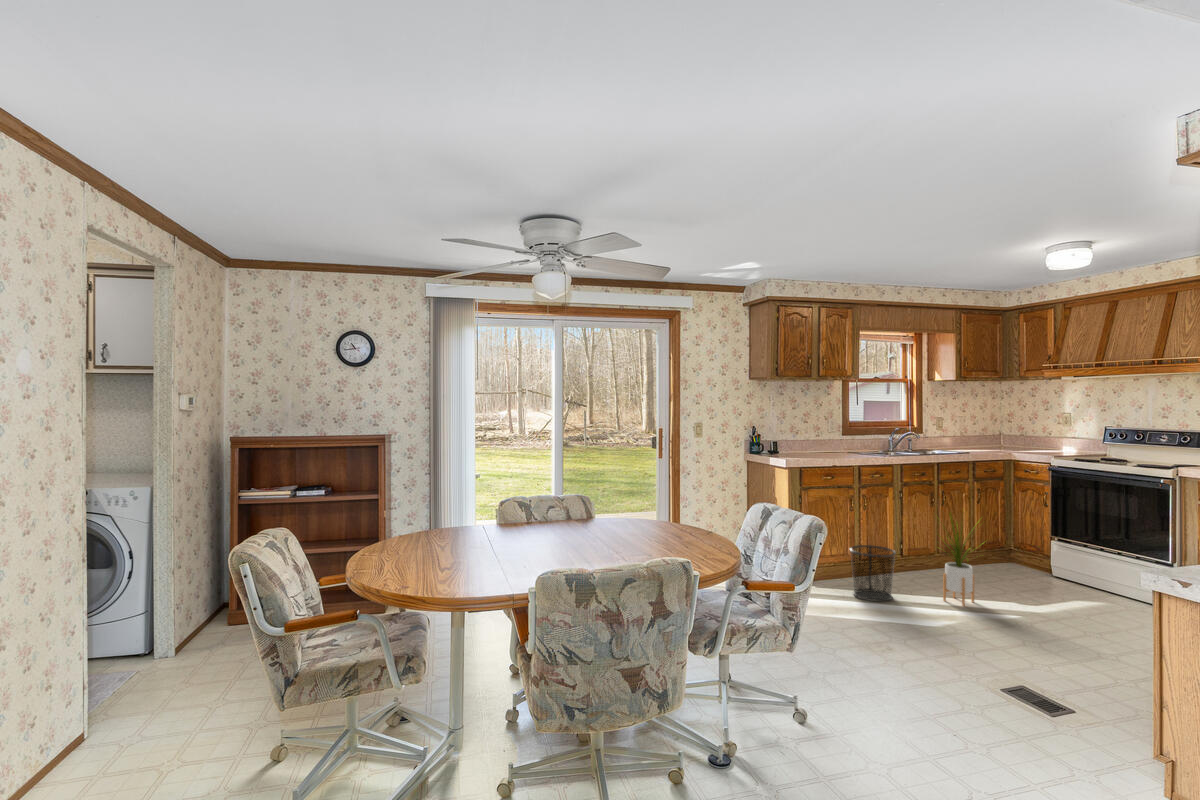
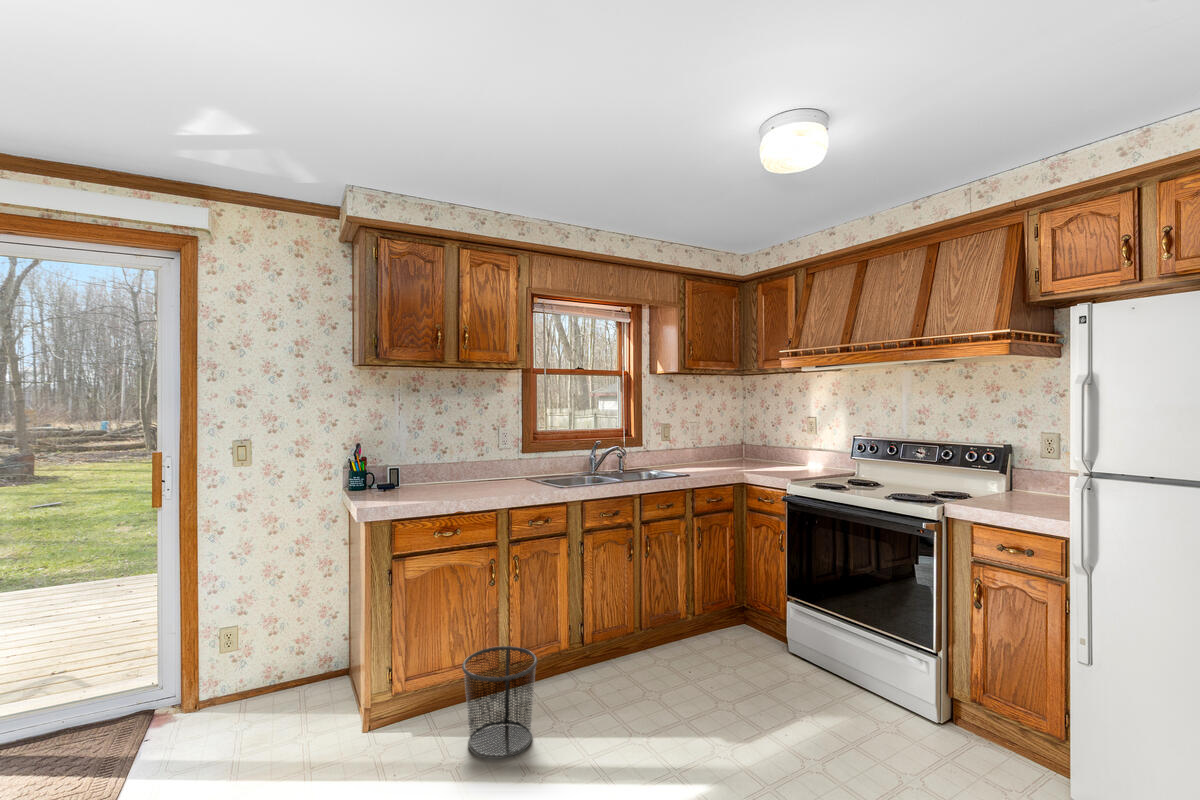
house plant: present [939,514,974,606] -> none [593,576,679,754]

